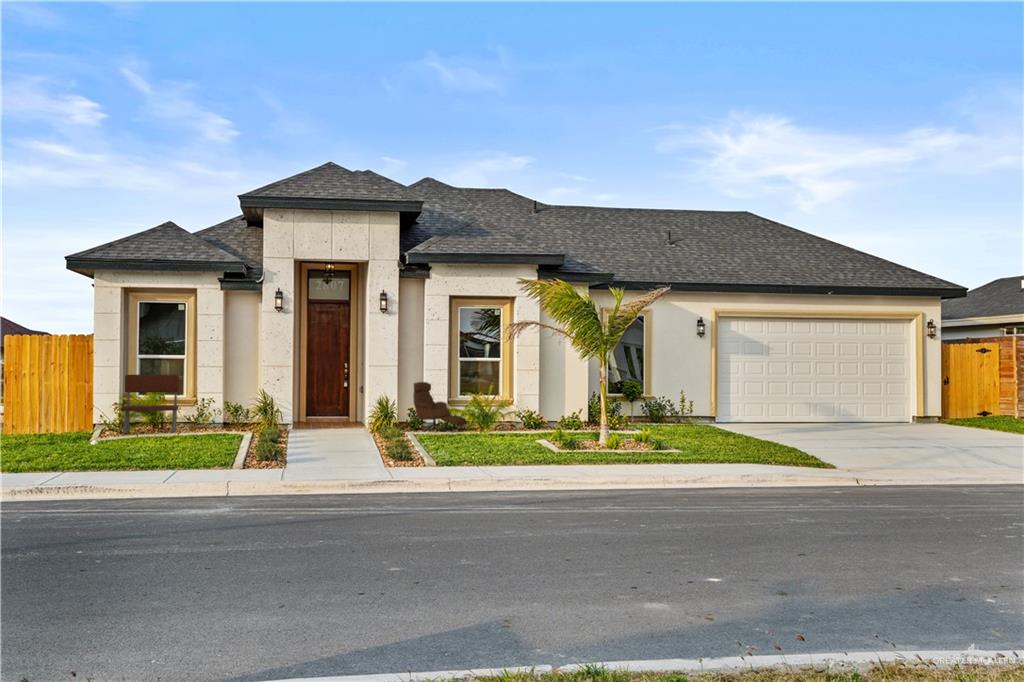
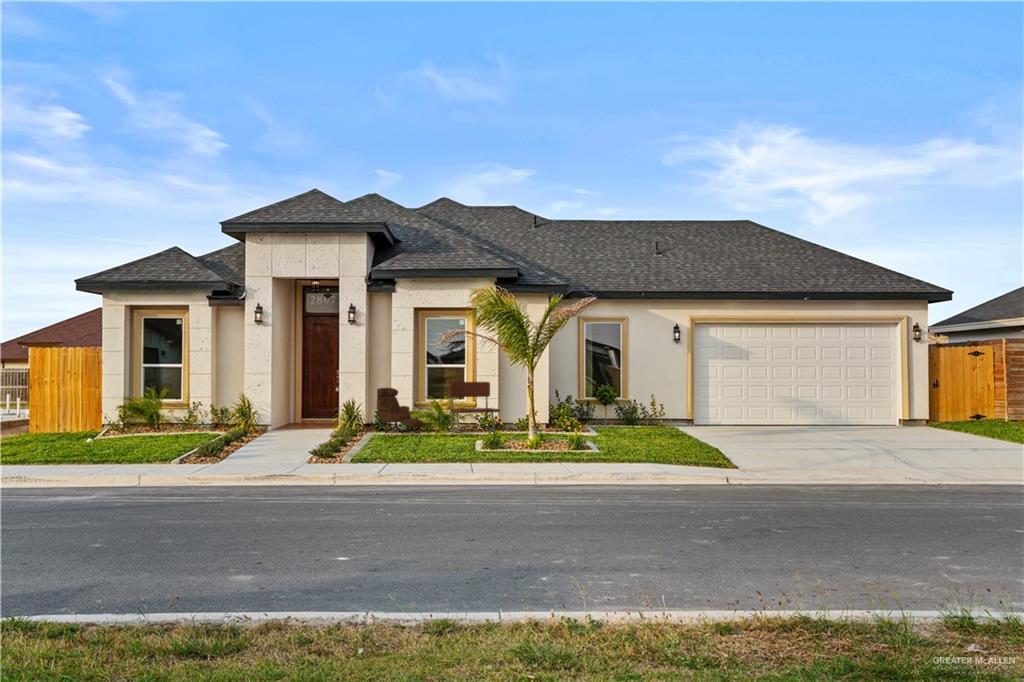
bench: present [121,375,179,433] -> present [449,382,500,433]

